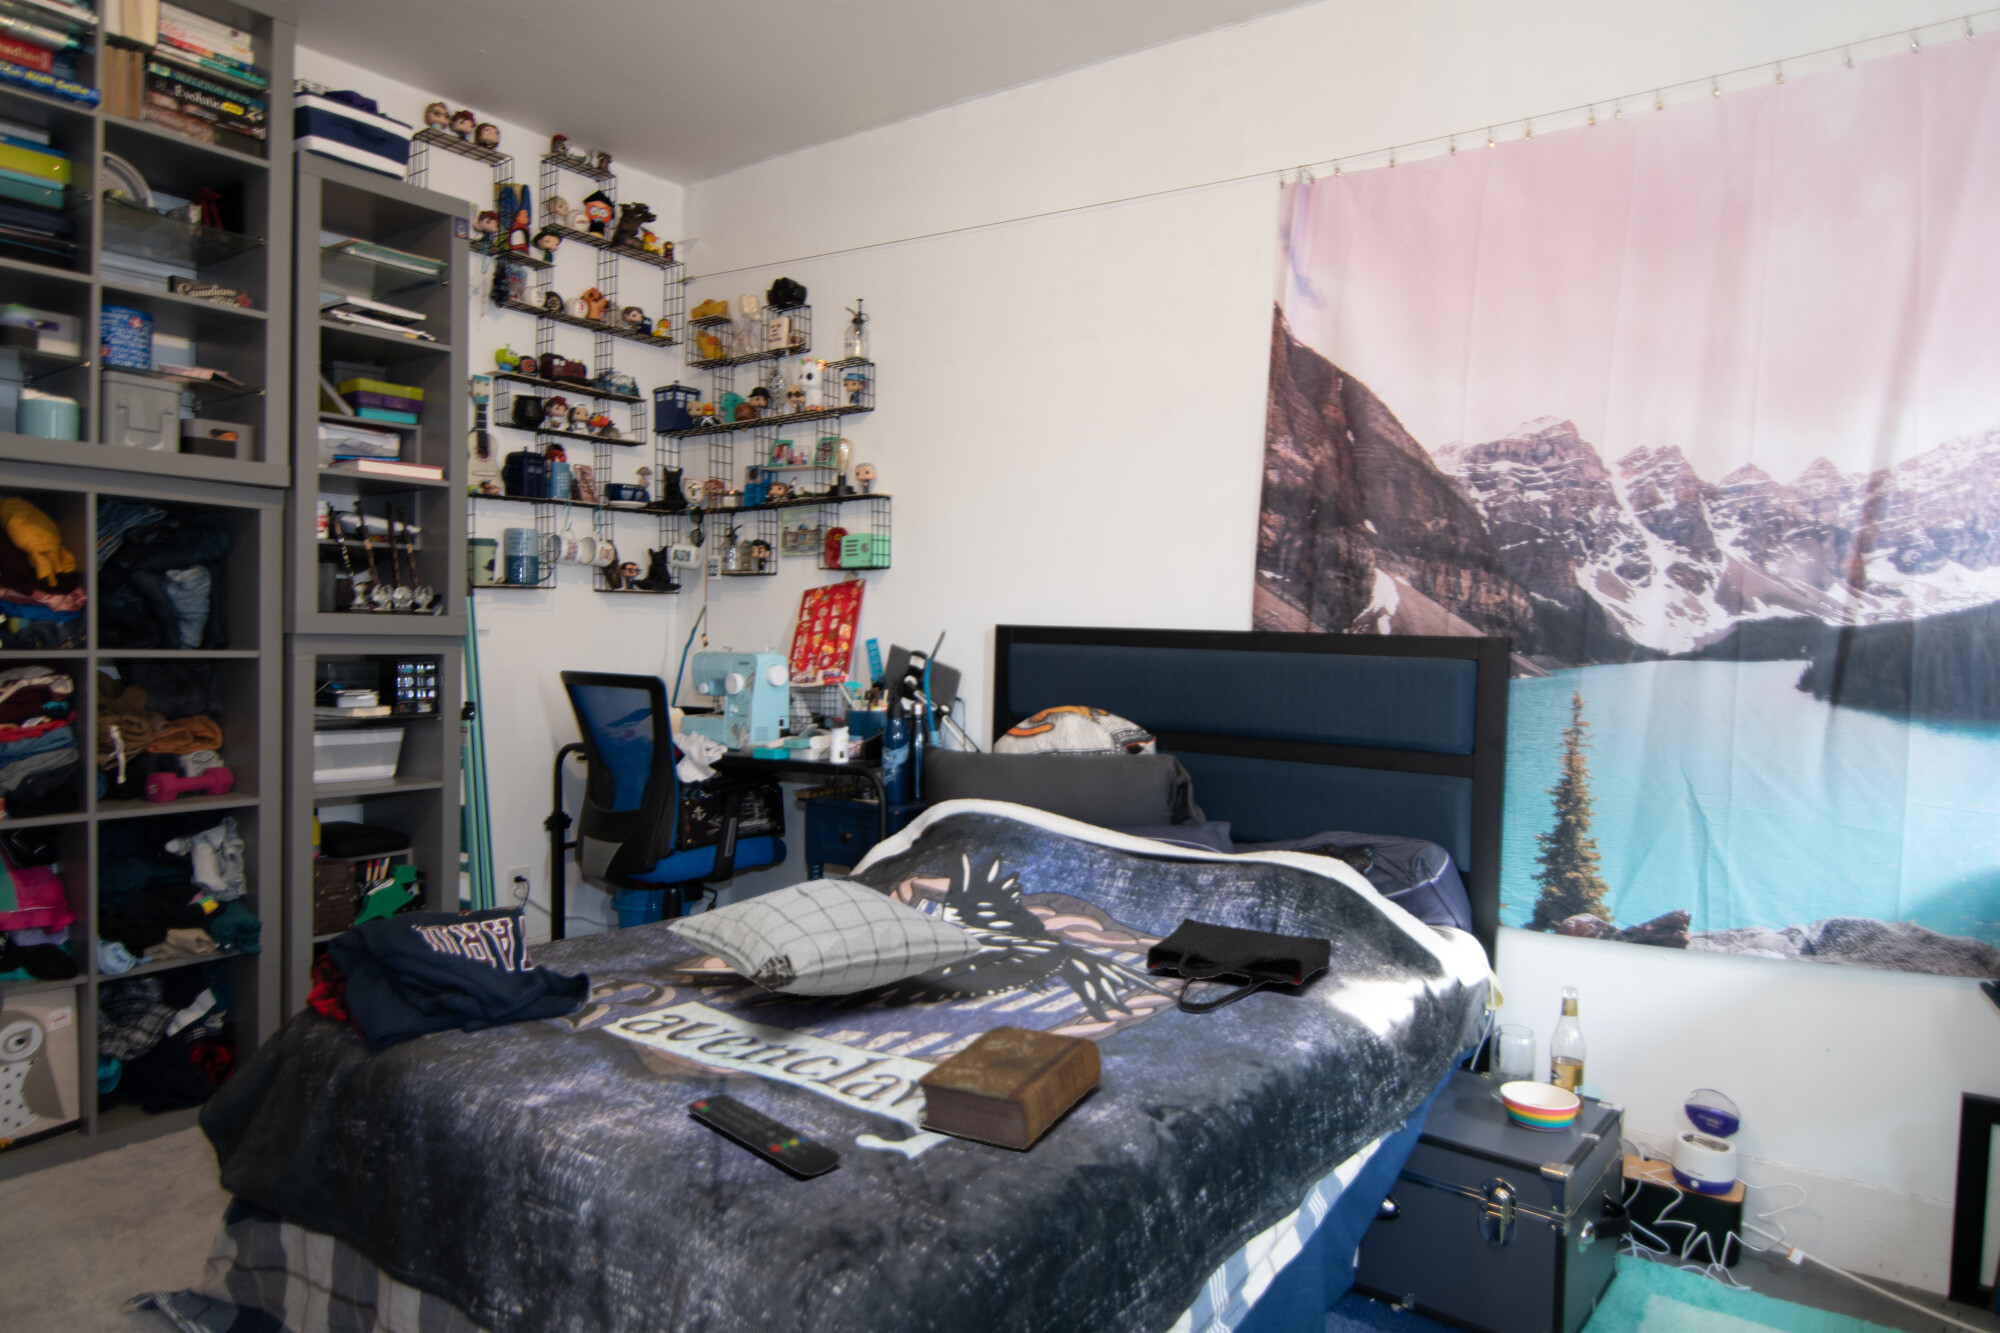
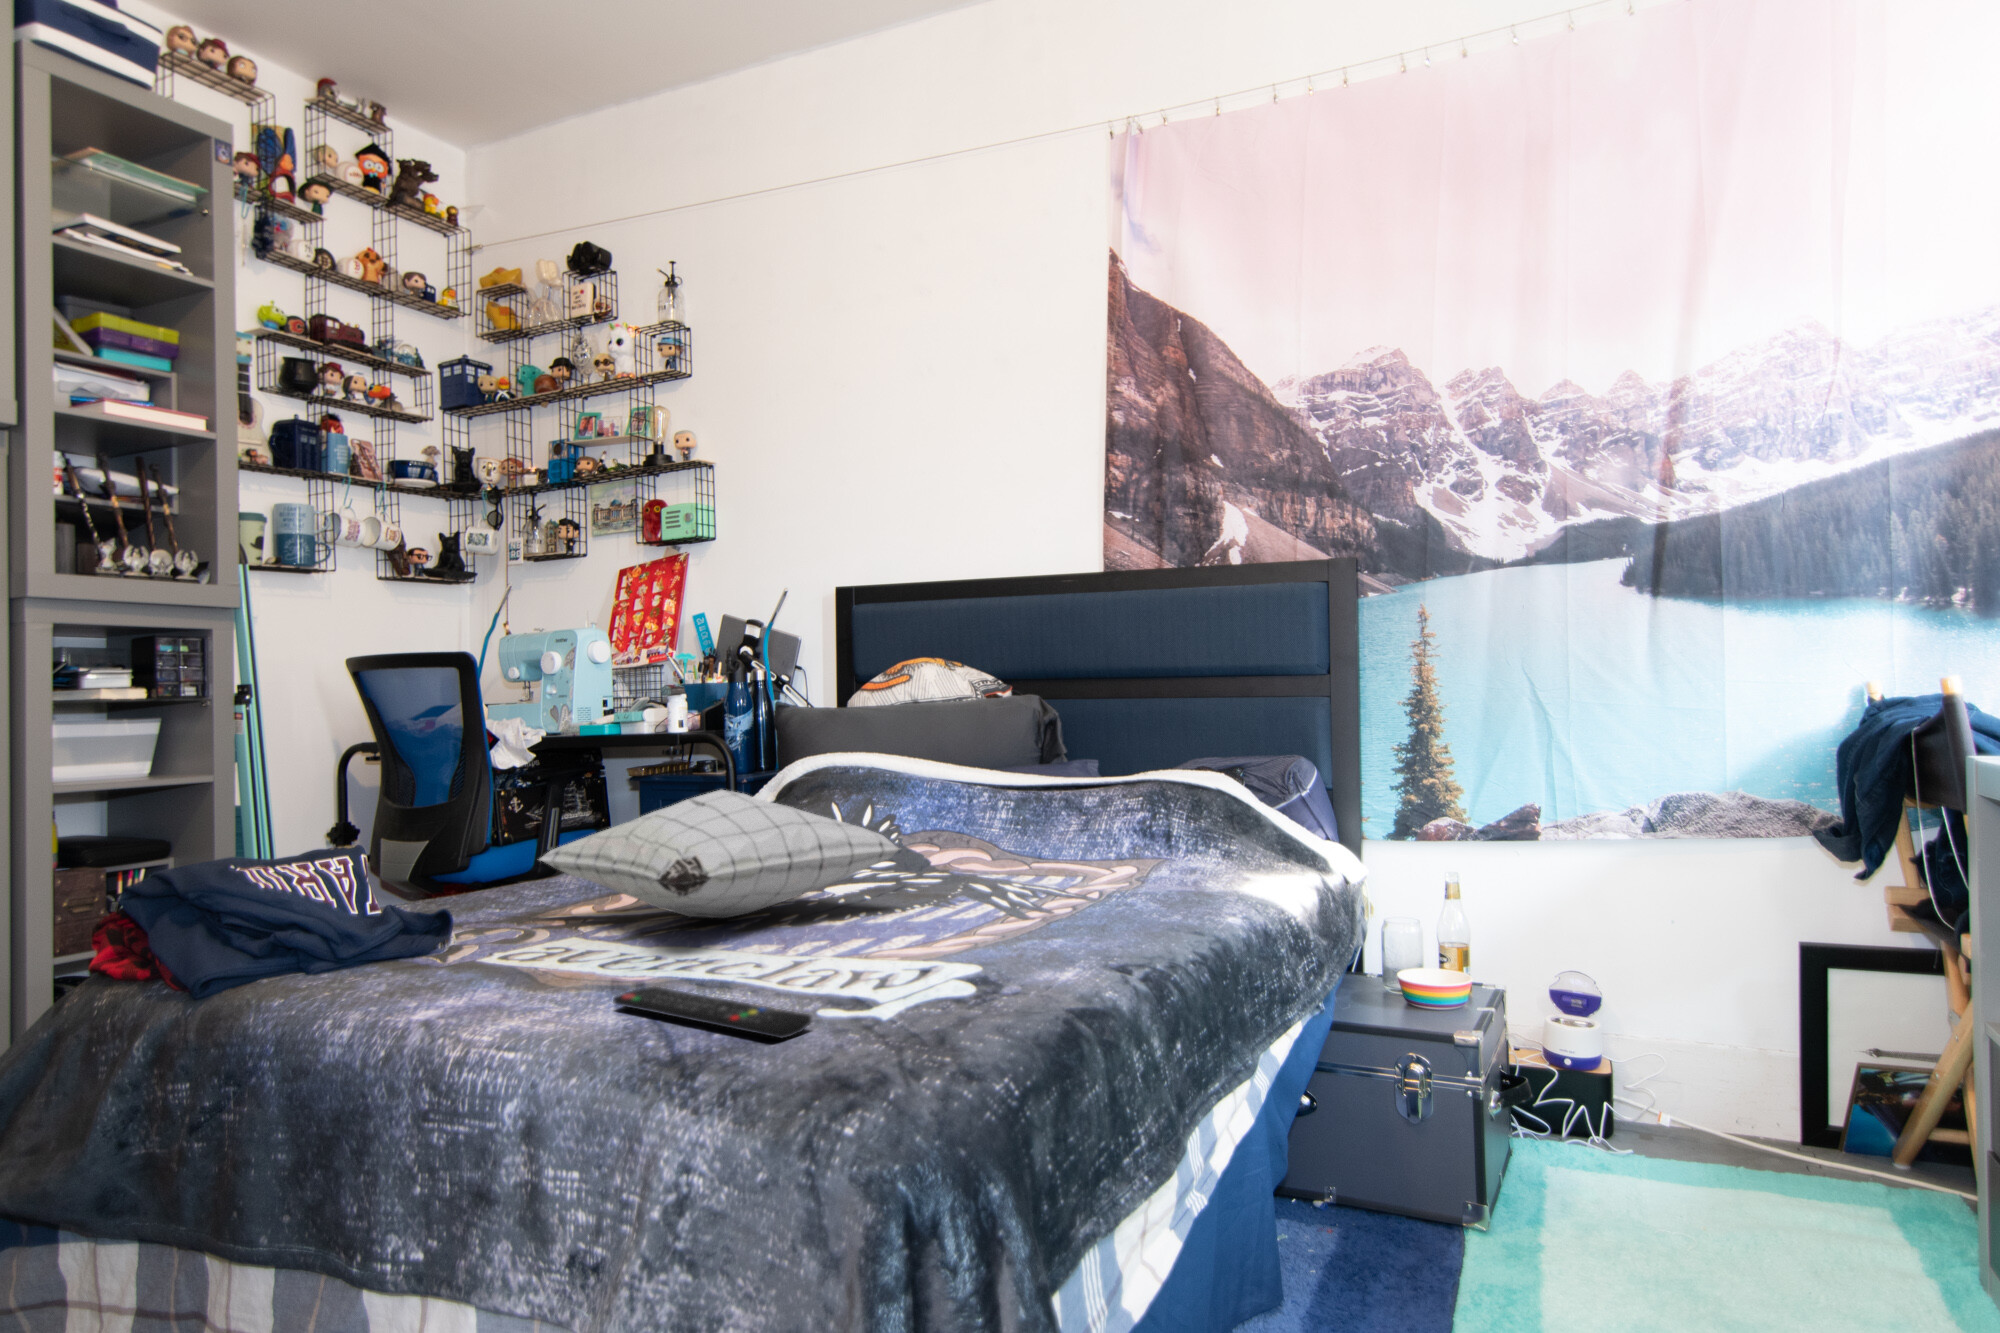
tote bag: present [1146,918,1331,1012] -> none [1056,831,1235,901]
book: present [917,1025,1102,1149] -> none [877,902,1059,1001]

